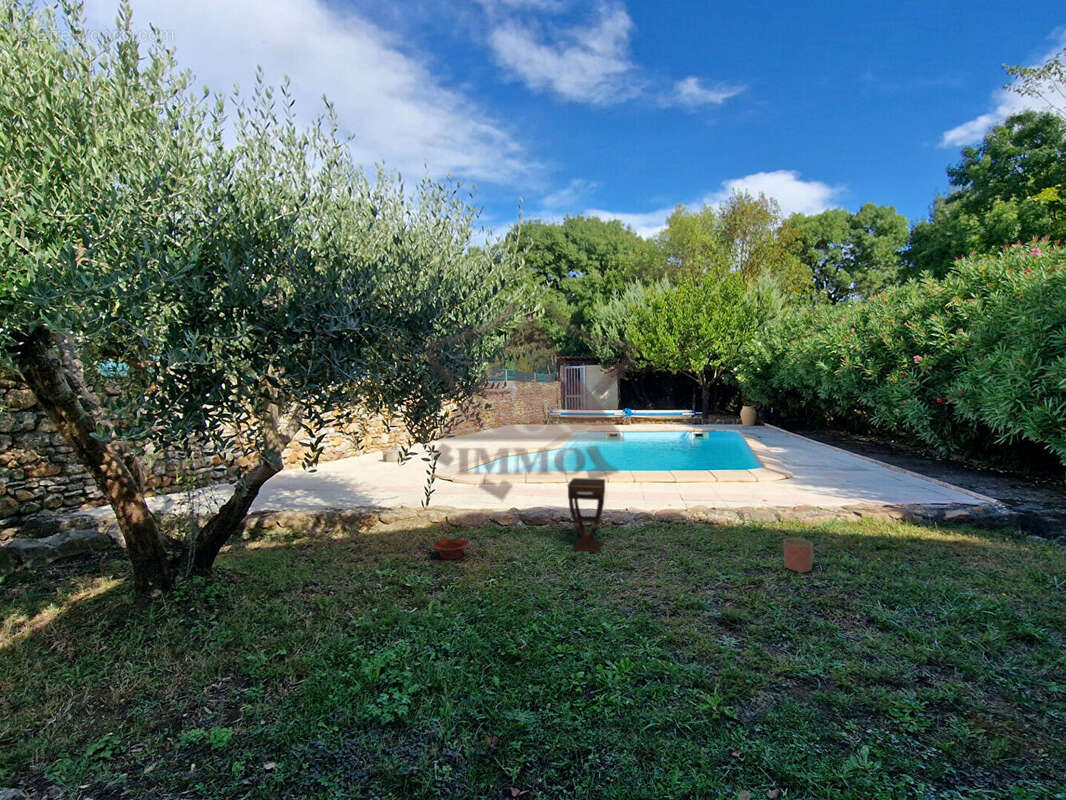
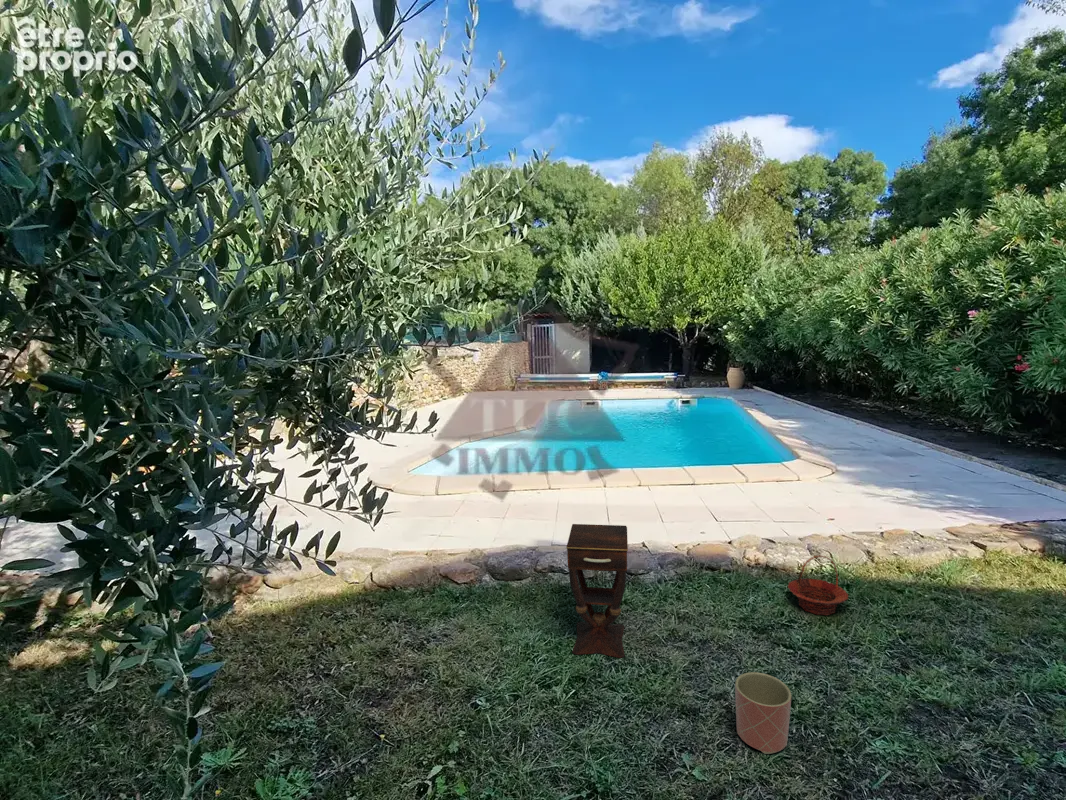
basket: present [433,520,469,559] -> present [788,556,848,615]
planter: present [783,538,813,573] -> present [735,672,791,754]

